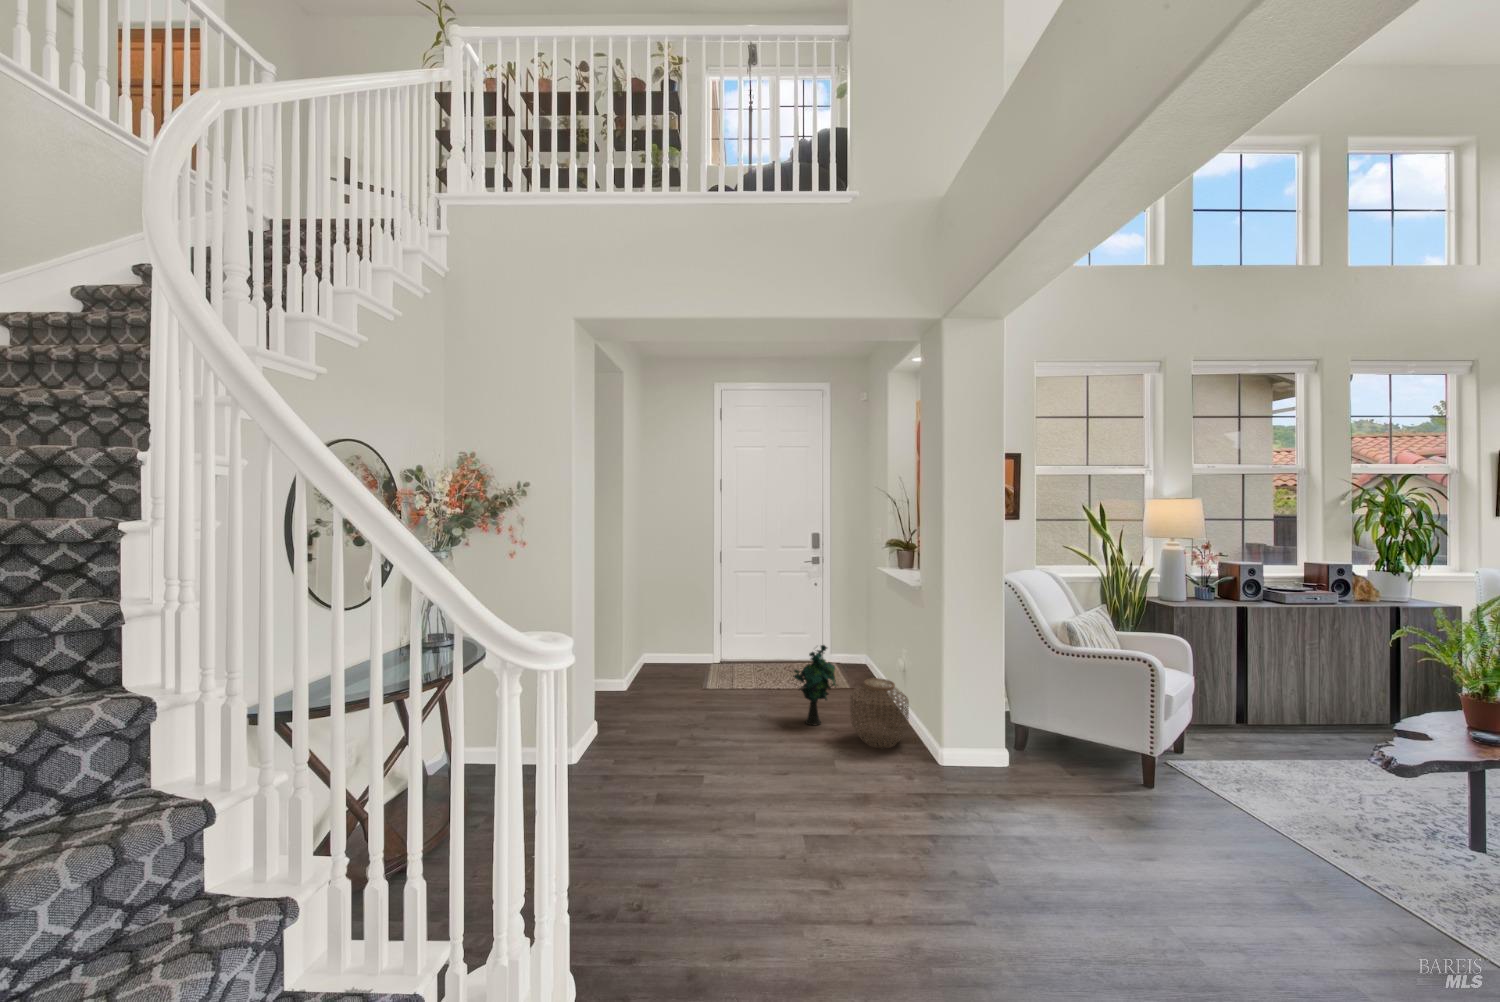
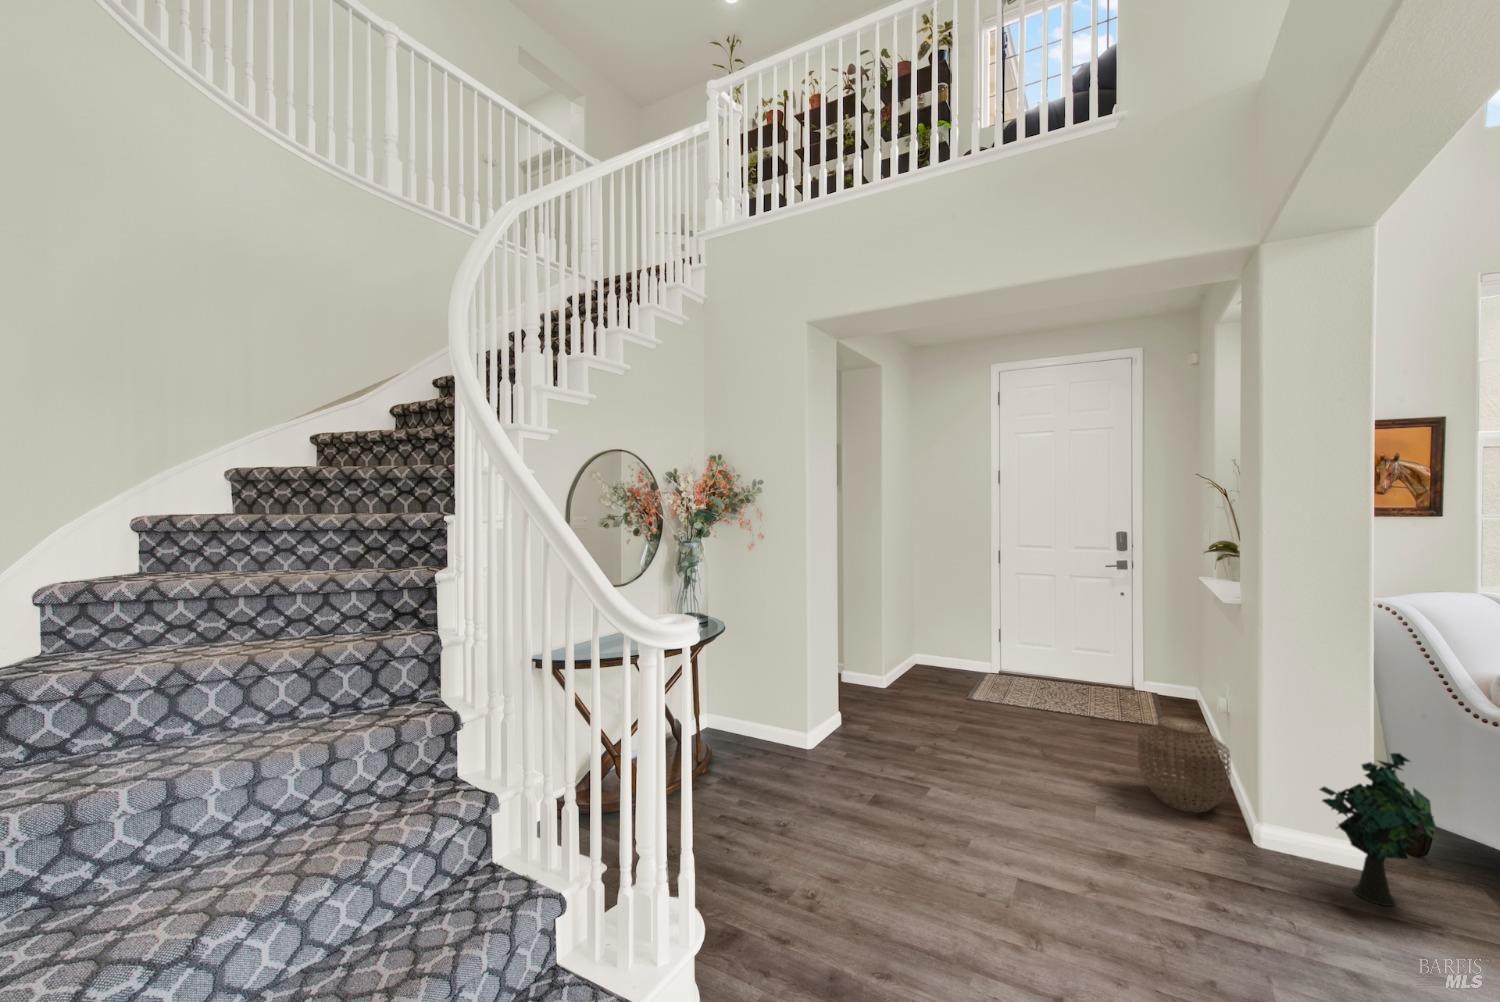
decorative plant: present [793,645,836,725] -> present [1320,753,1438,906]

